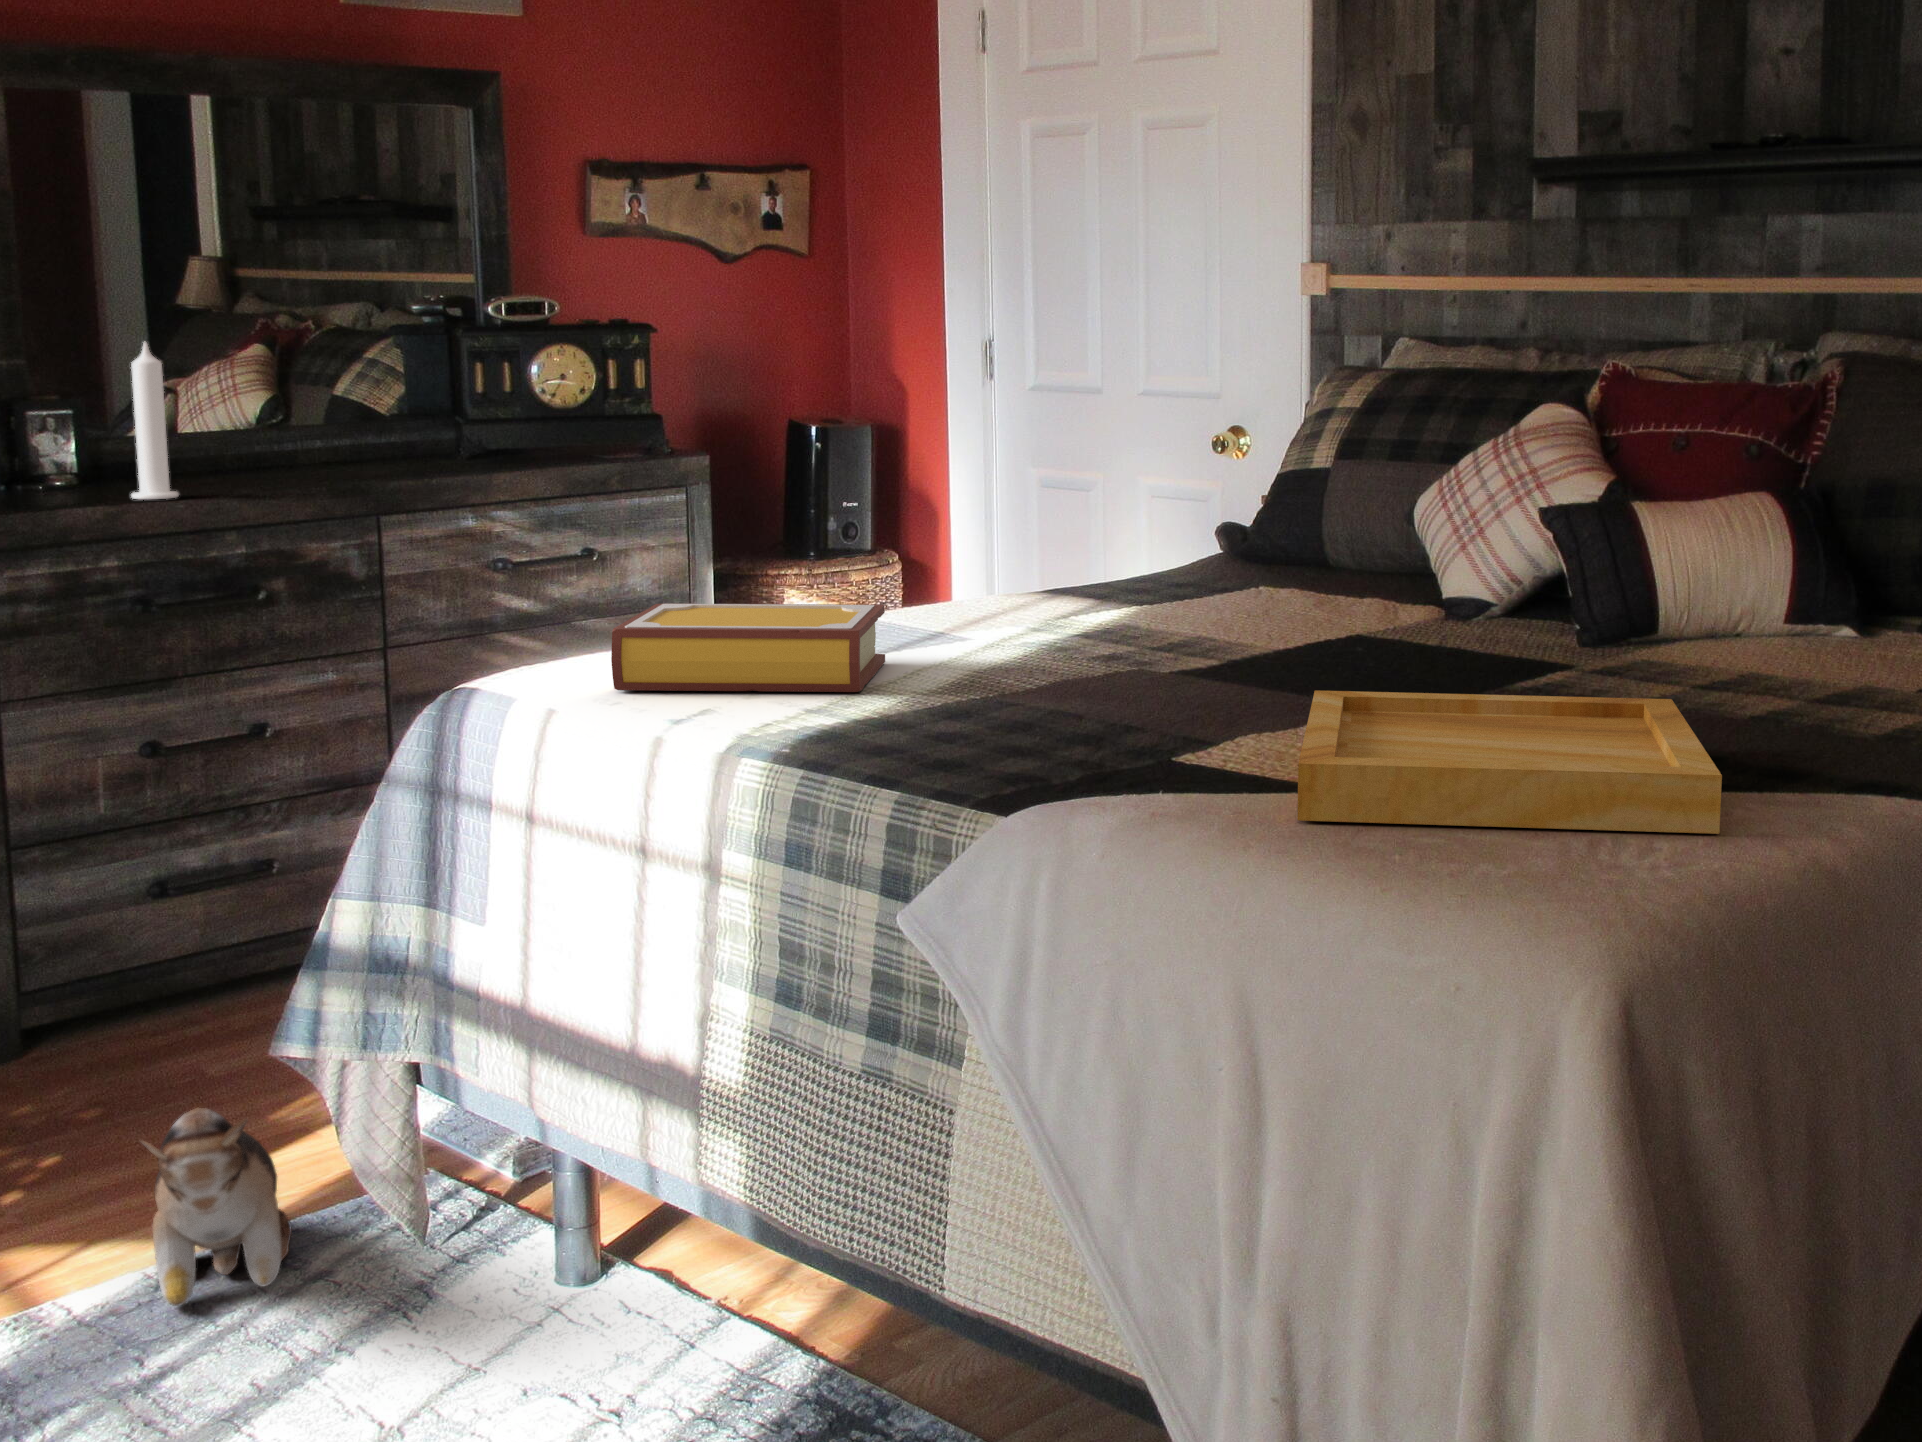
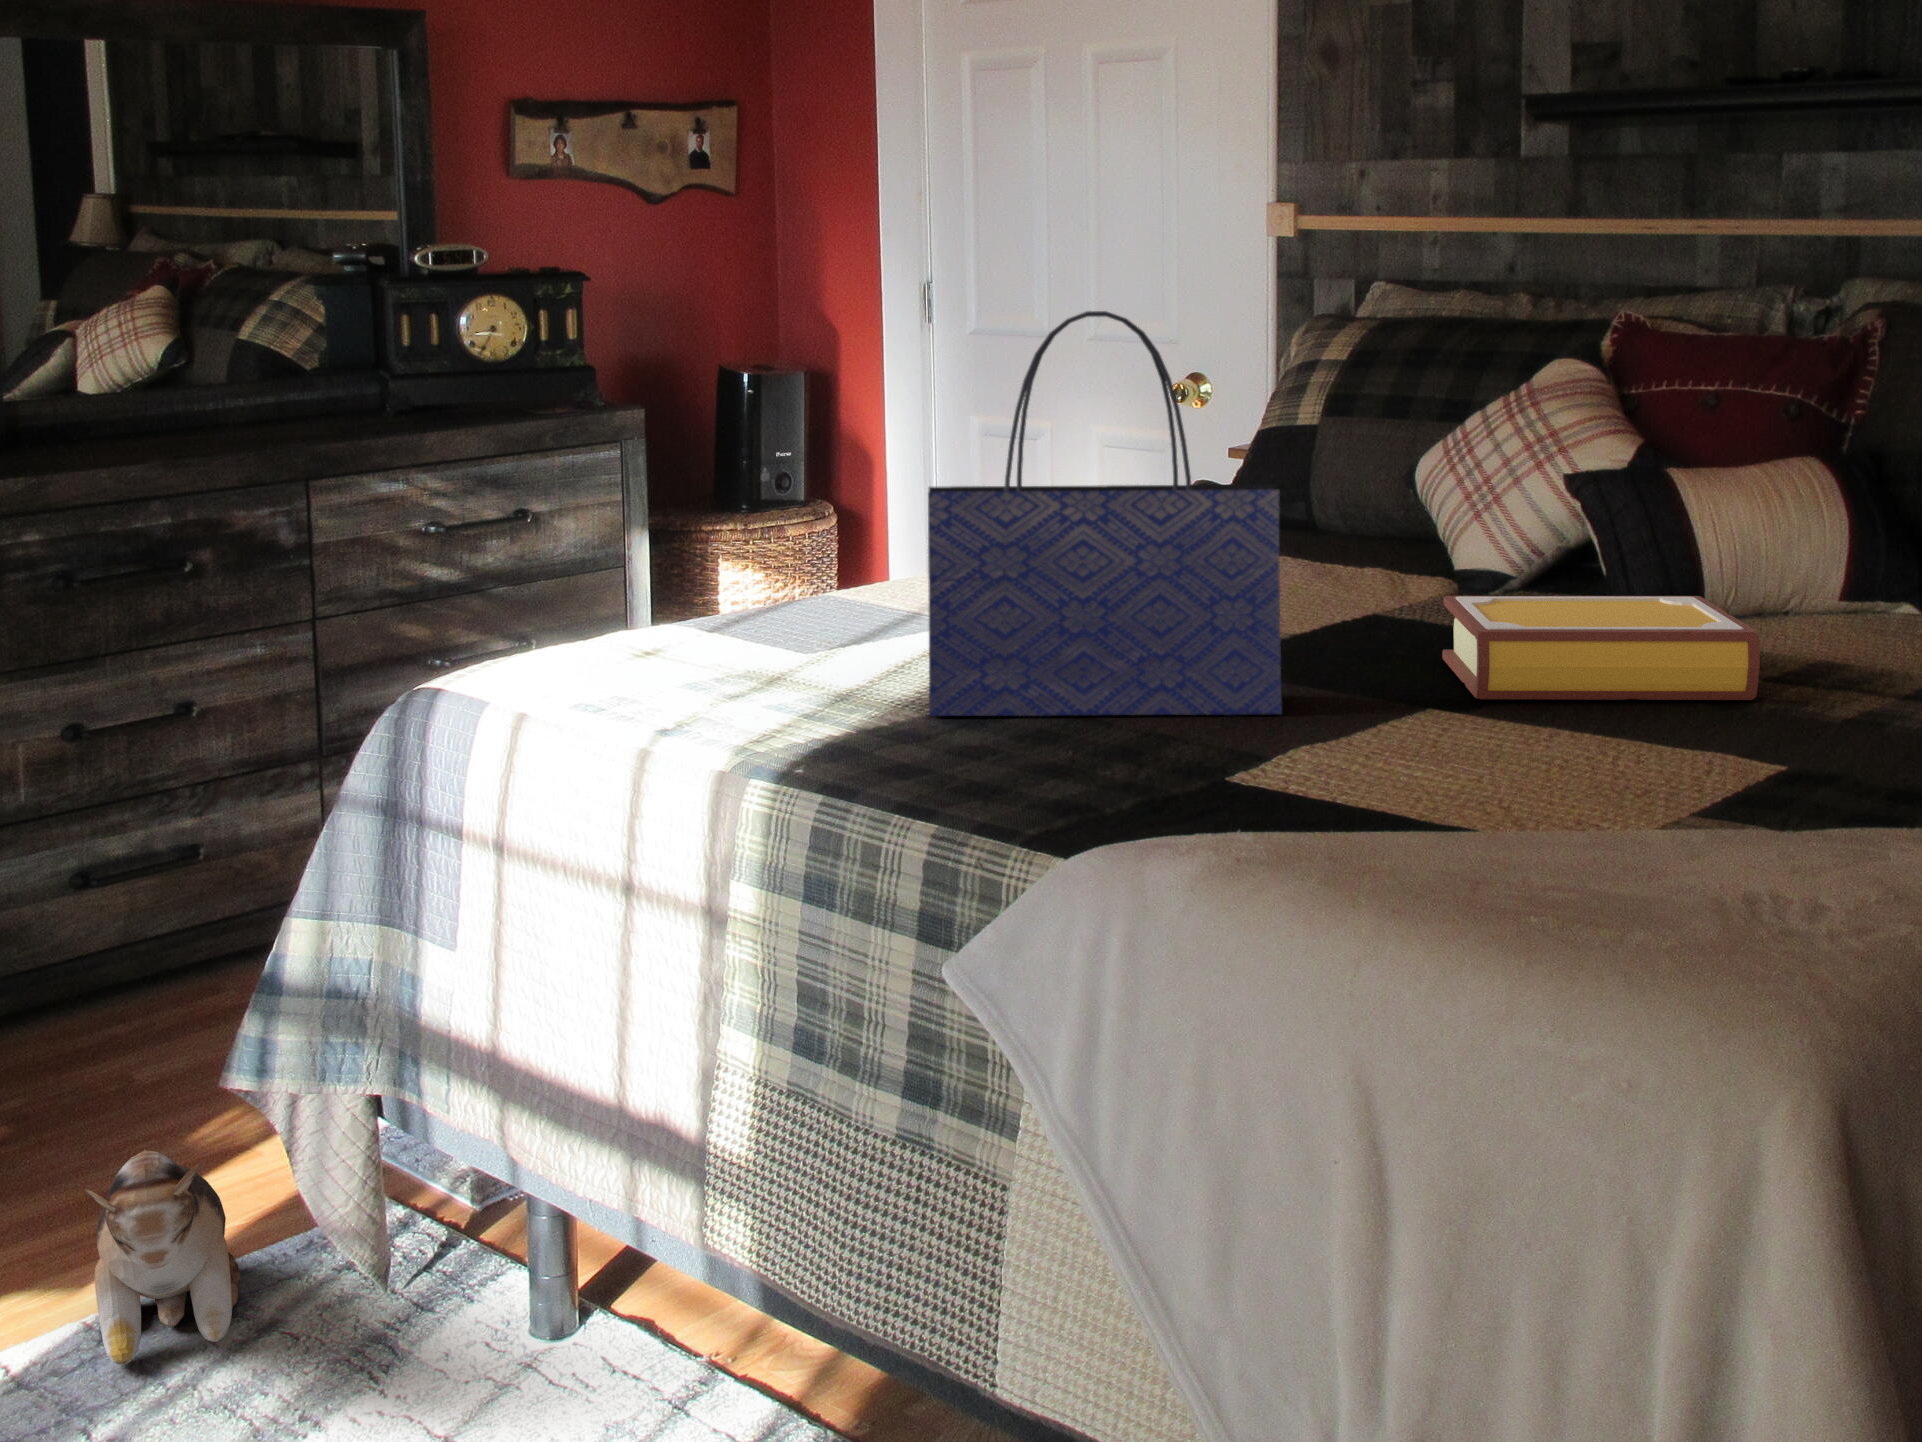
tote bag: none [916,337,1265,707] -> present [928,311,1307,716]
candle: present [131,342,179,499] -> none [50,304,99,471]
book: present [611,603,885,692] -> present [1442,596,1760,700]
tray: present [1297,690,1722,834] -> none [1380,703,1886,884]

